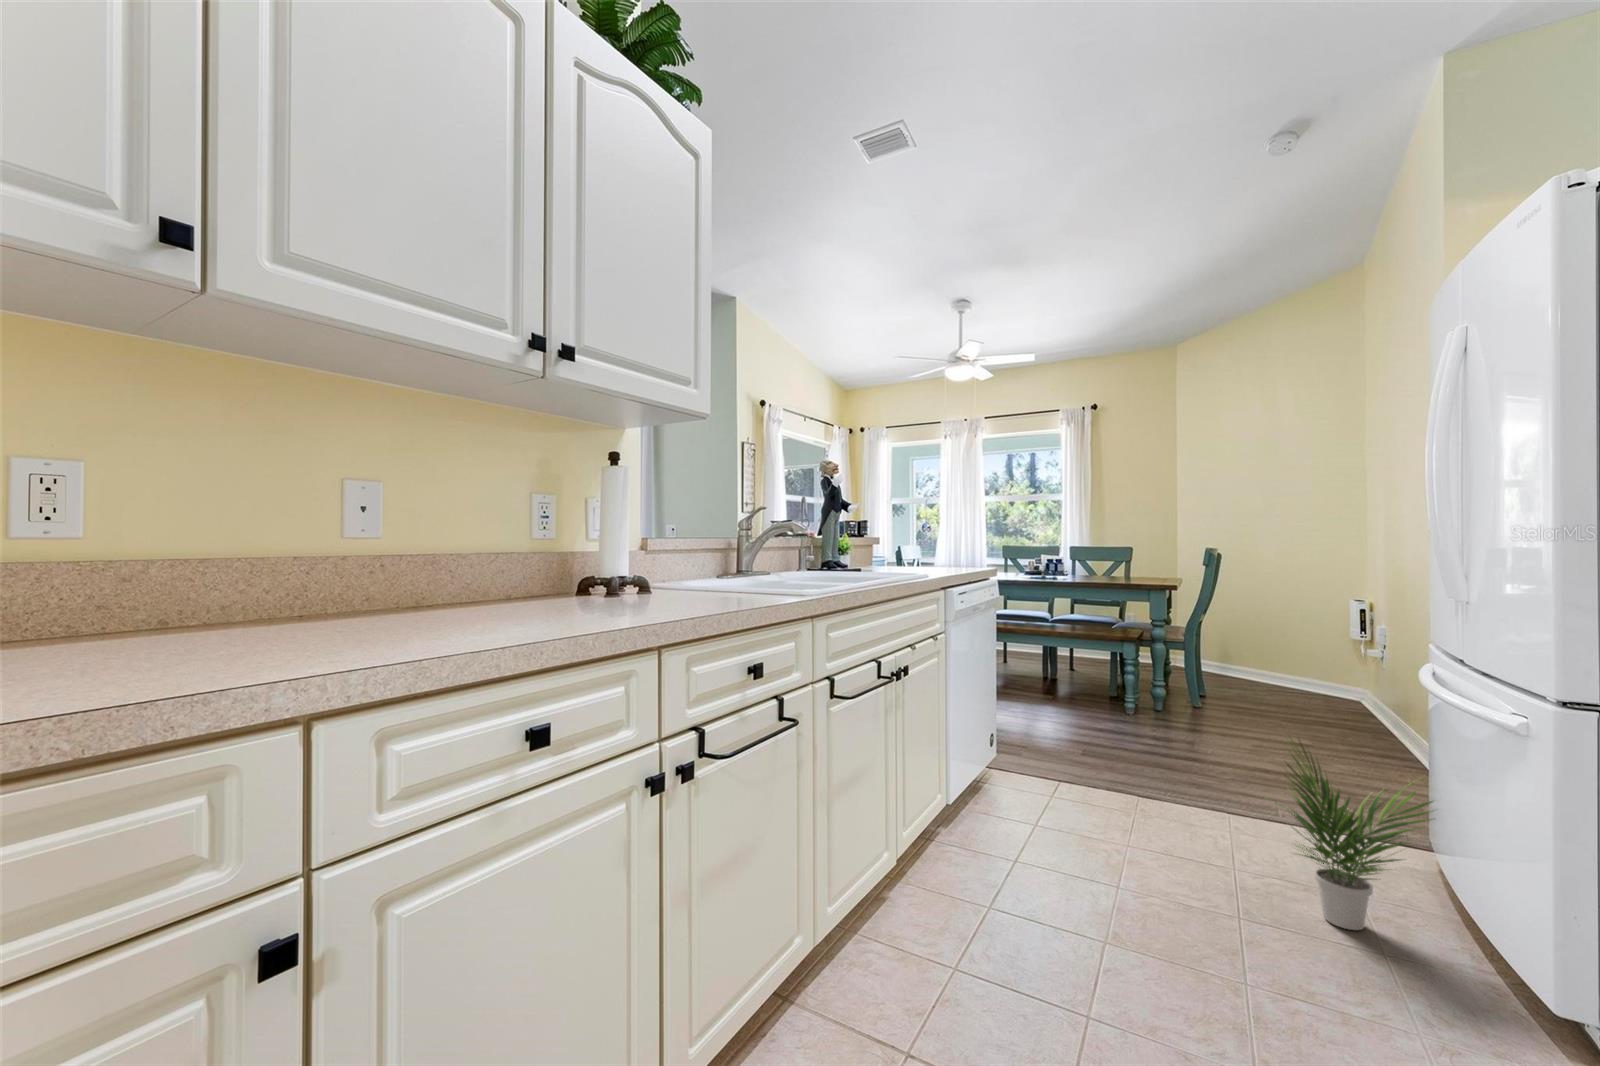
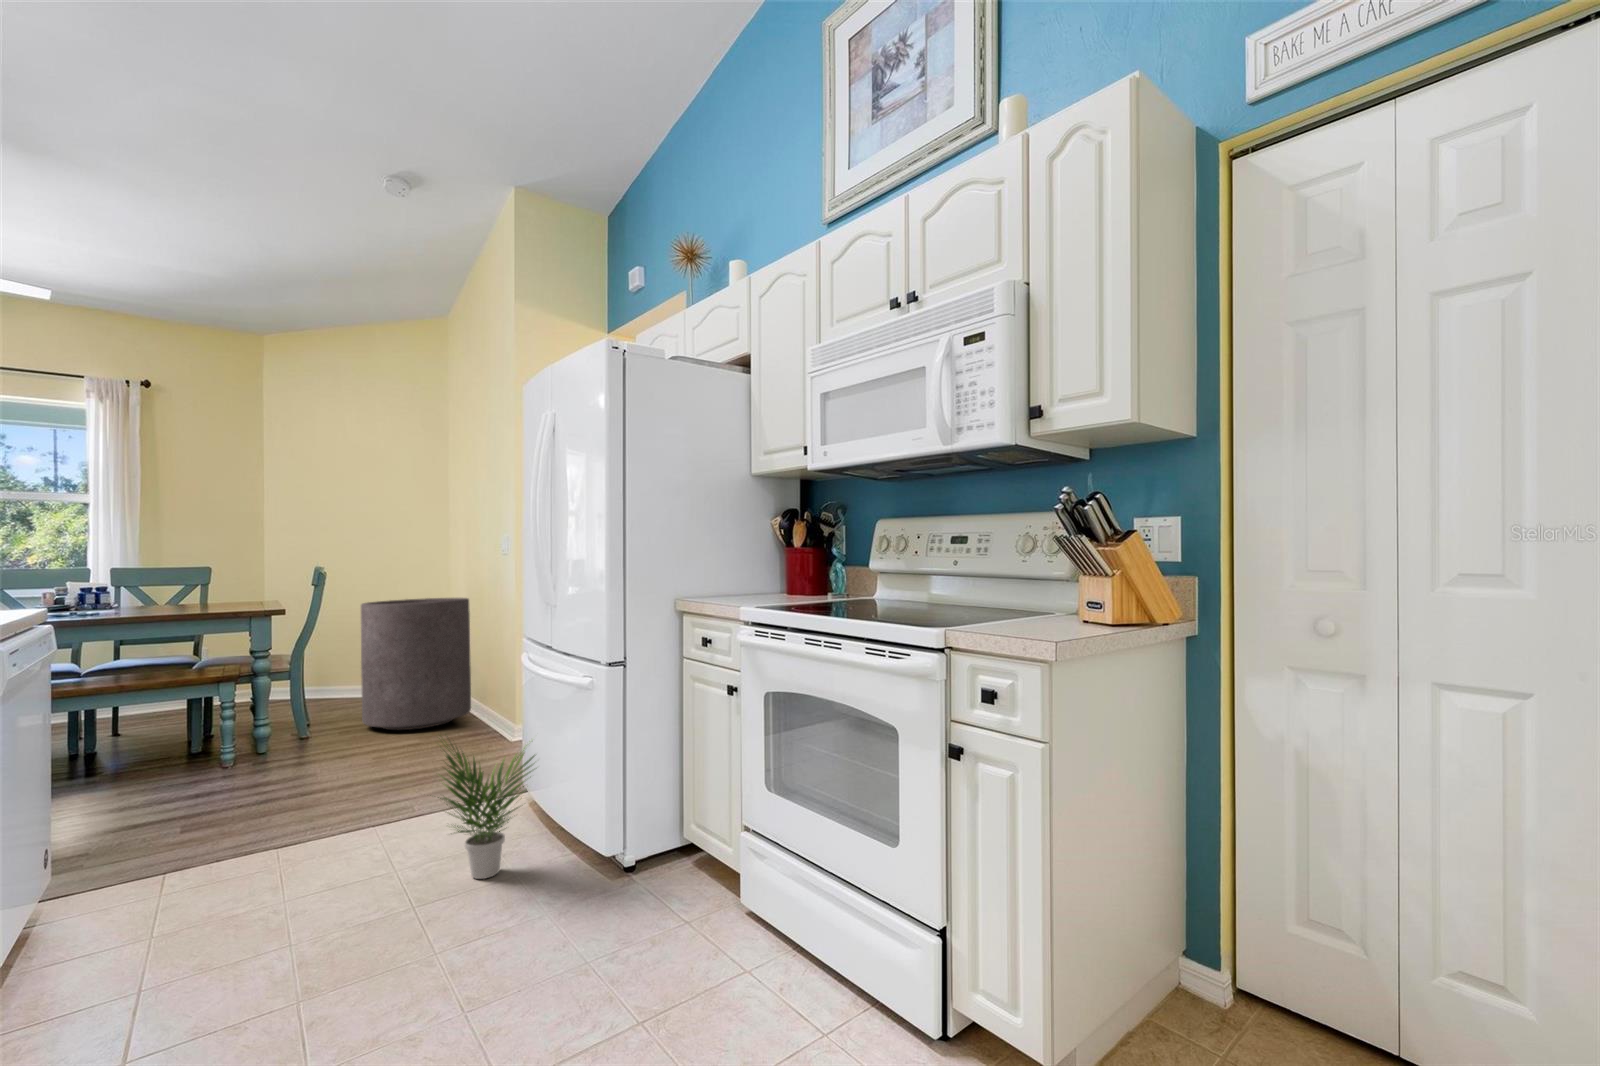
trash can: none [1253,588,1387,732] -> present [361,598,471,730]

